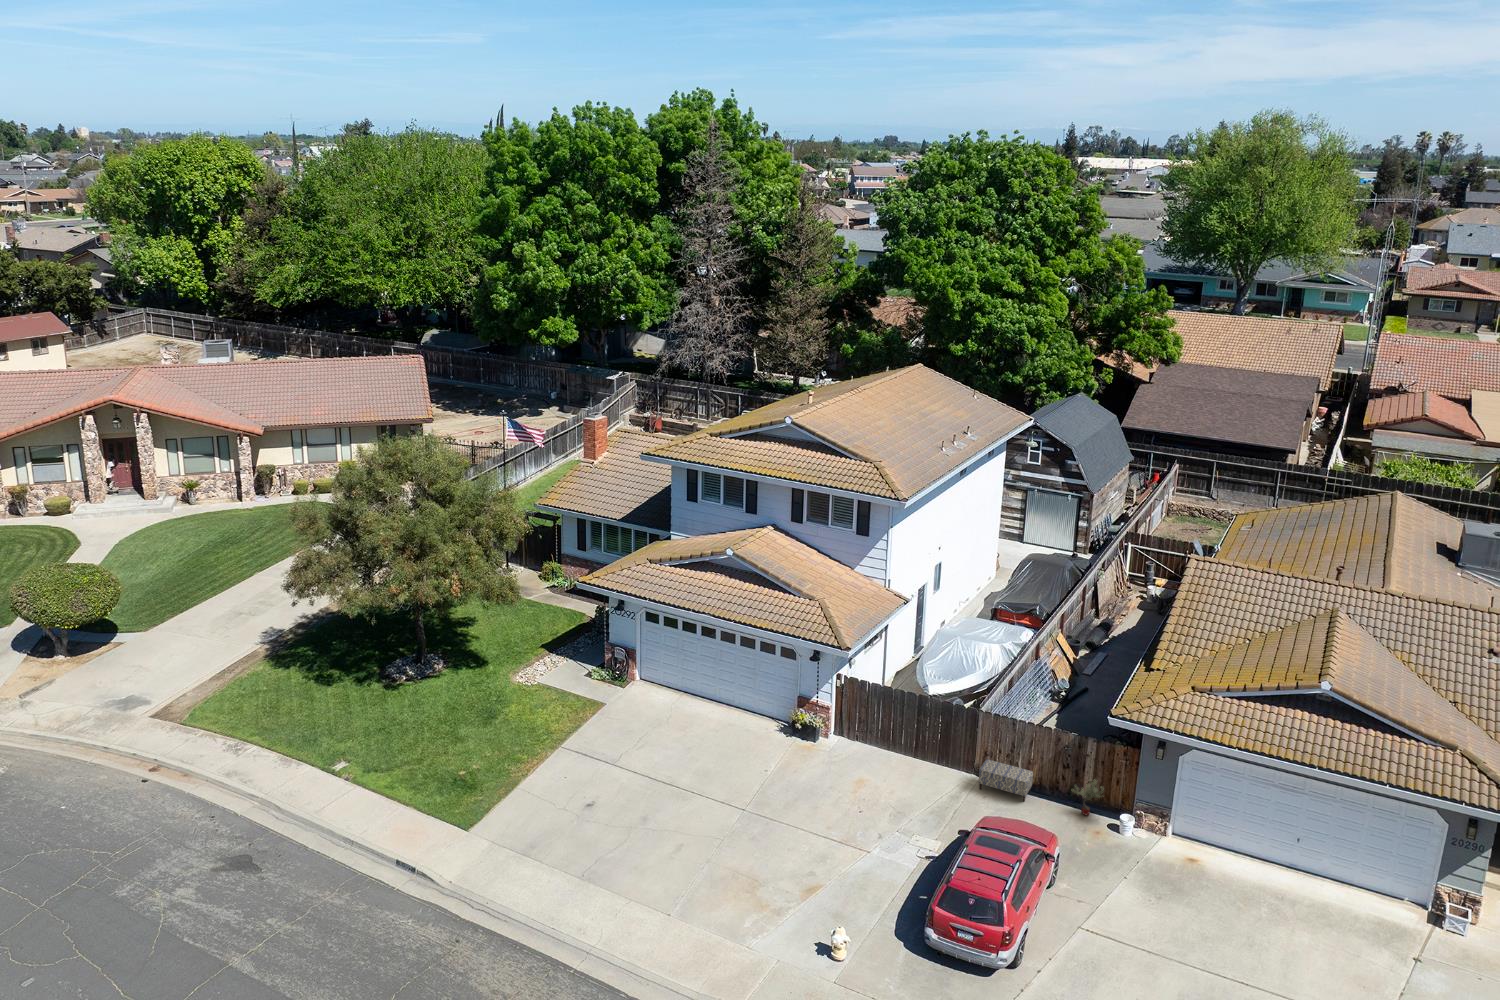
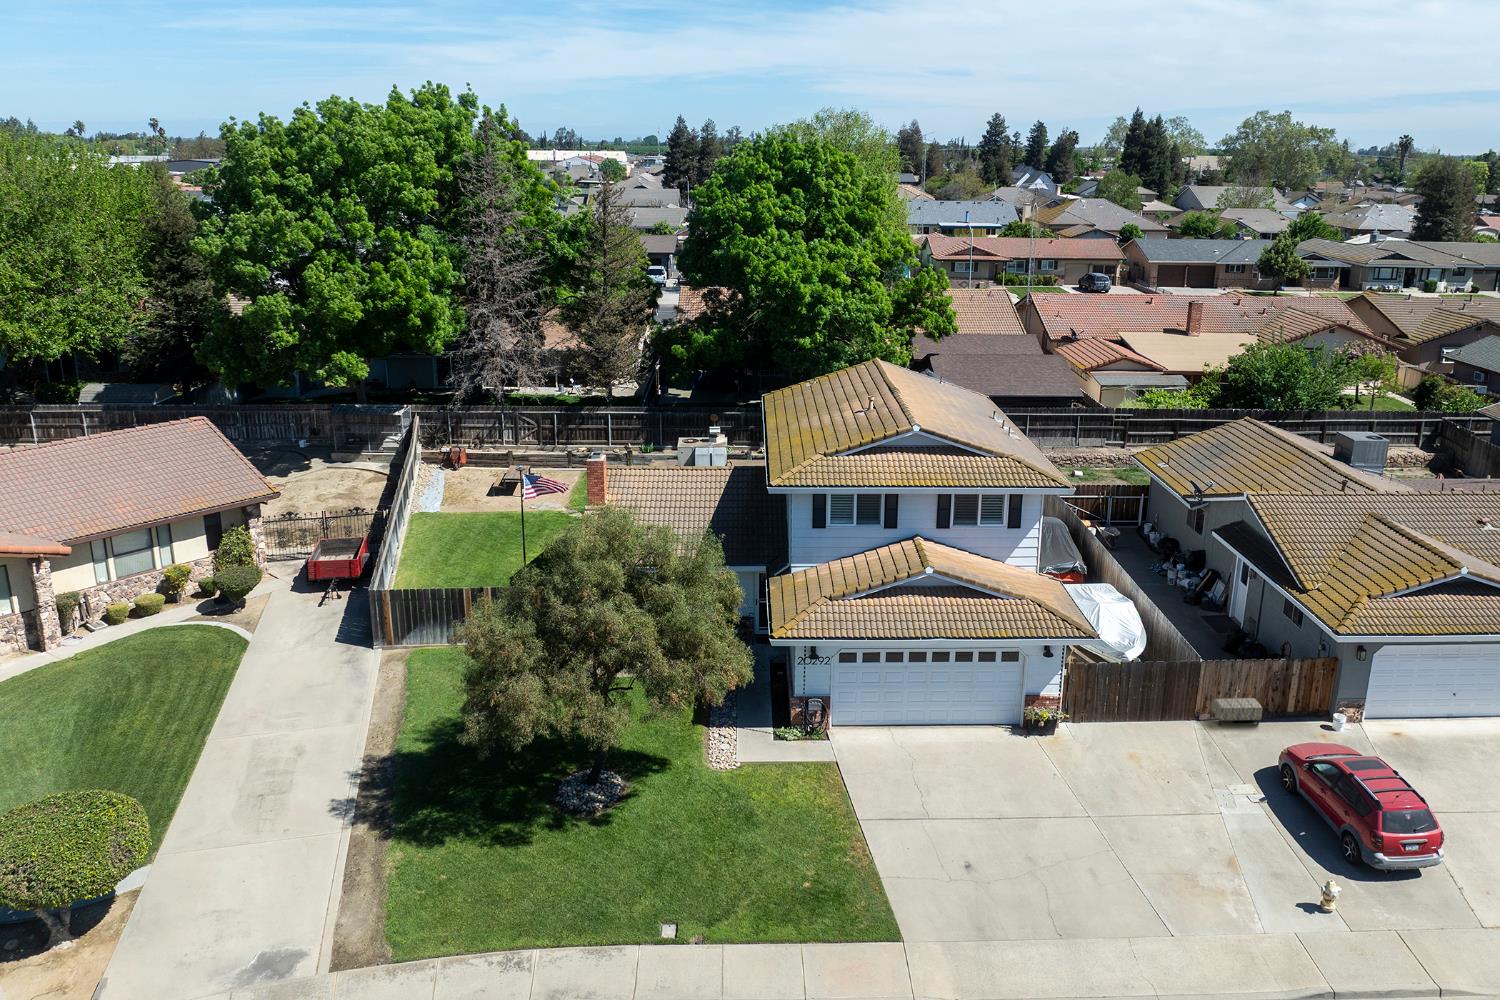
potted tree: present [1071,779,1104,816] -> none [1293,689,1322,721]

